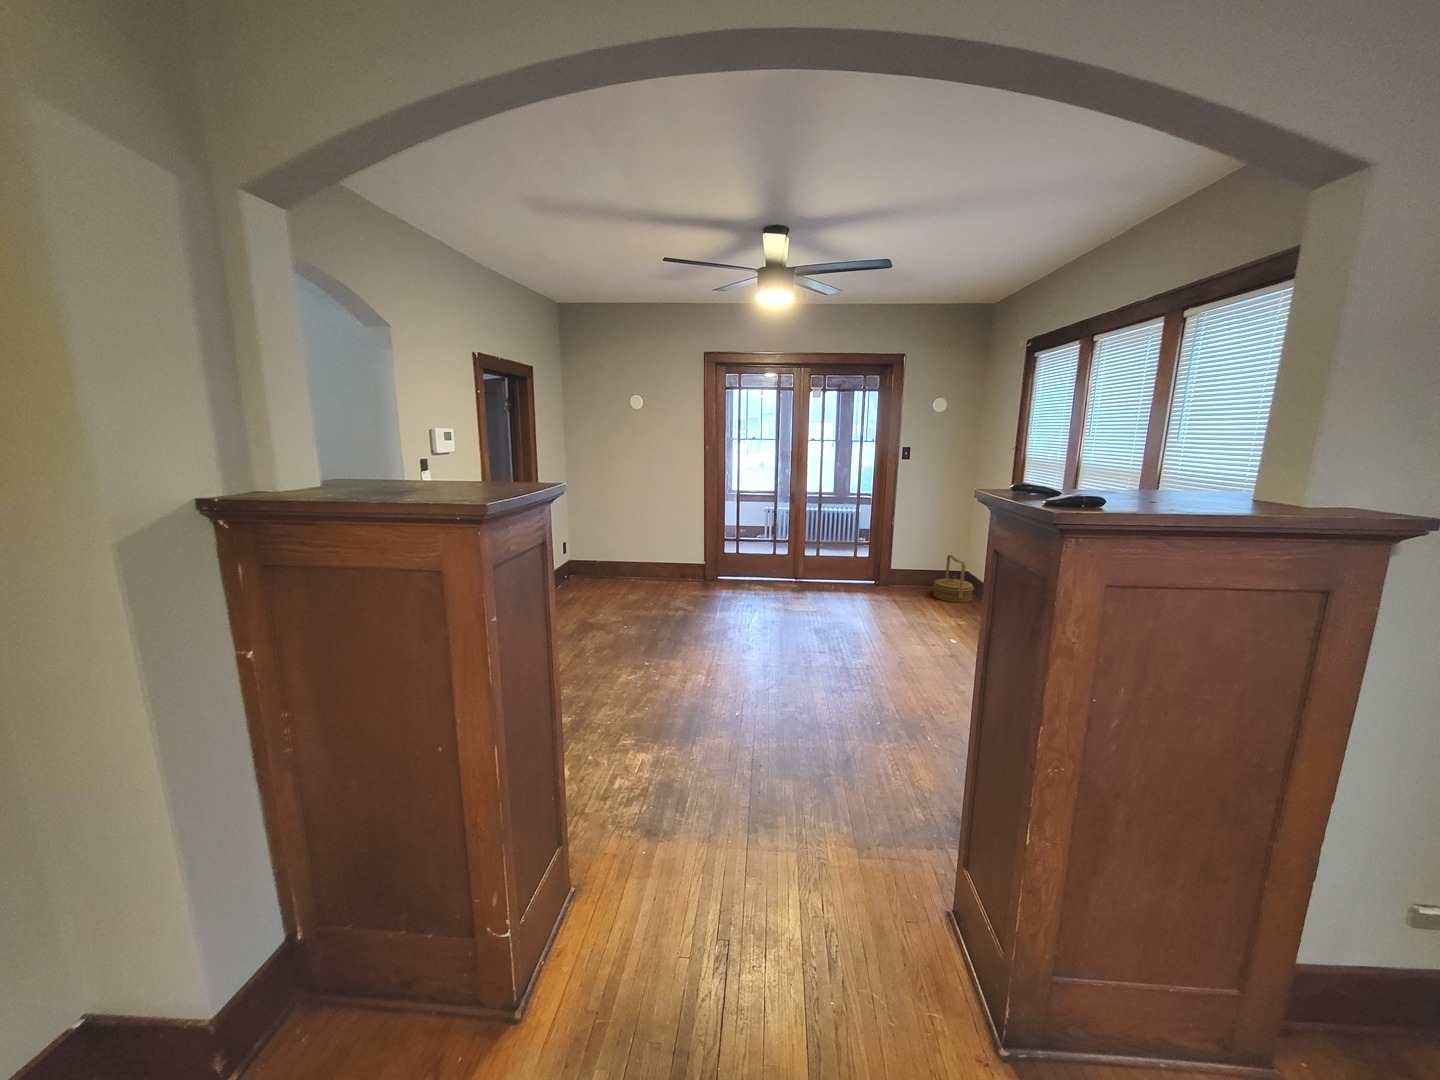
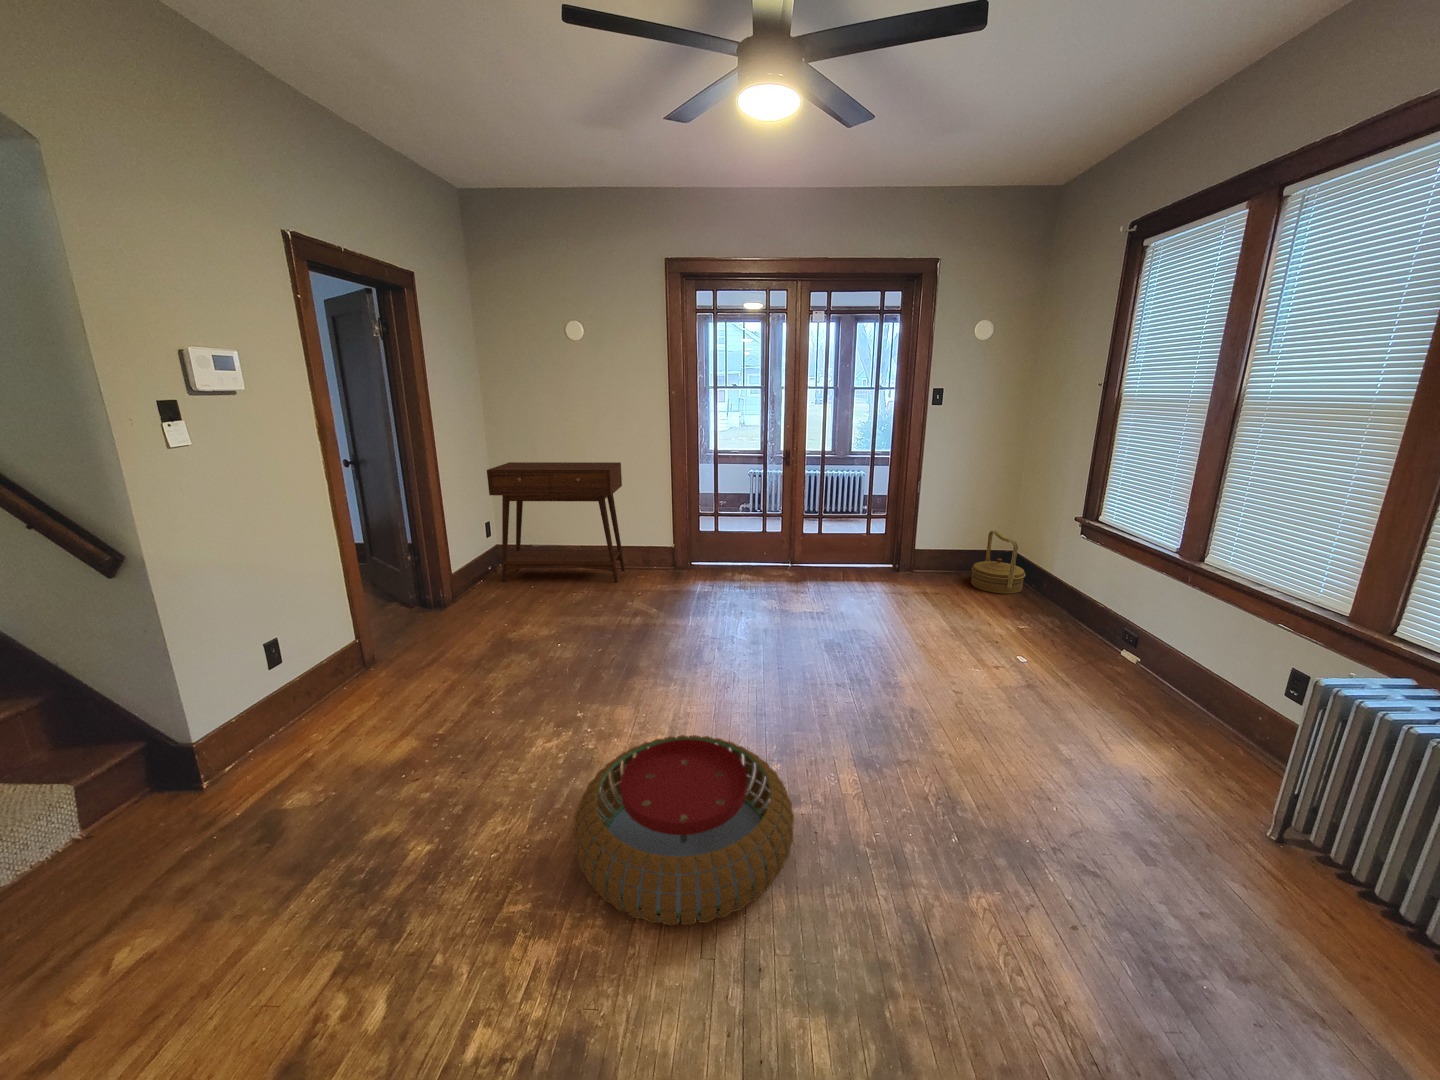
console table: none [570,498,667,589] -> present [487,462,625,582]
pouf: none [656,664,783,749] -> present [573,735,794,925]

